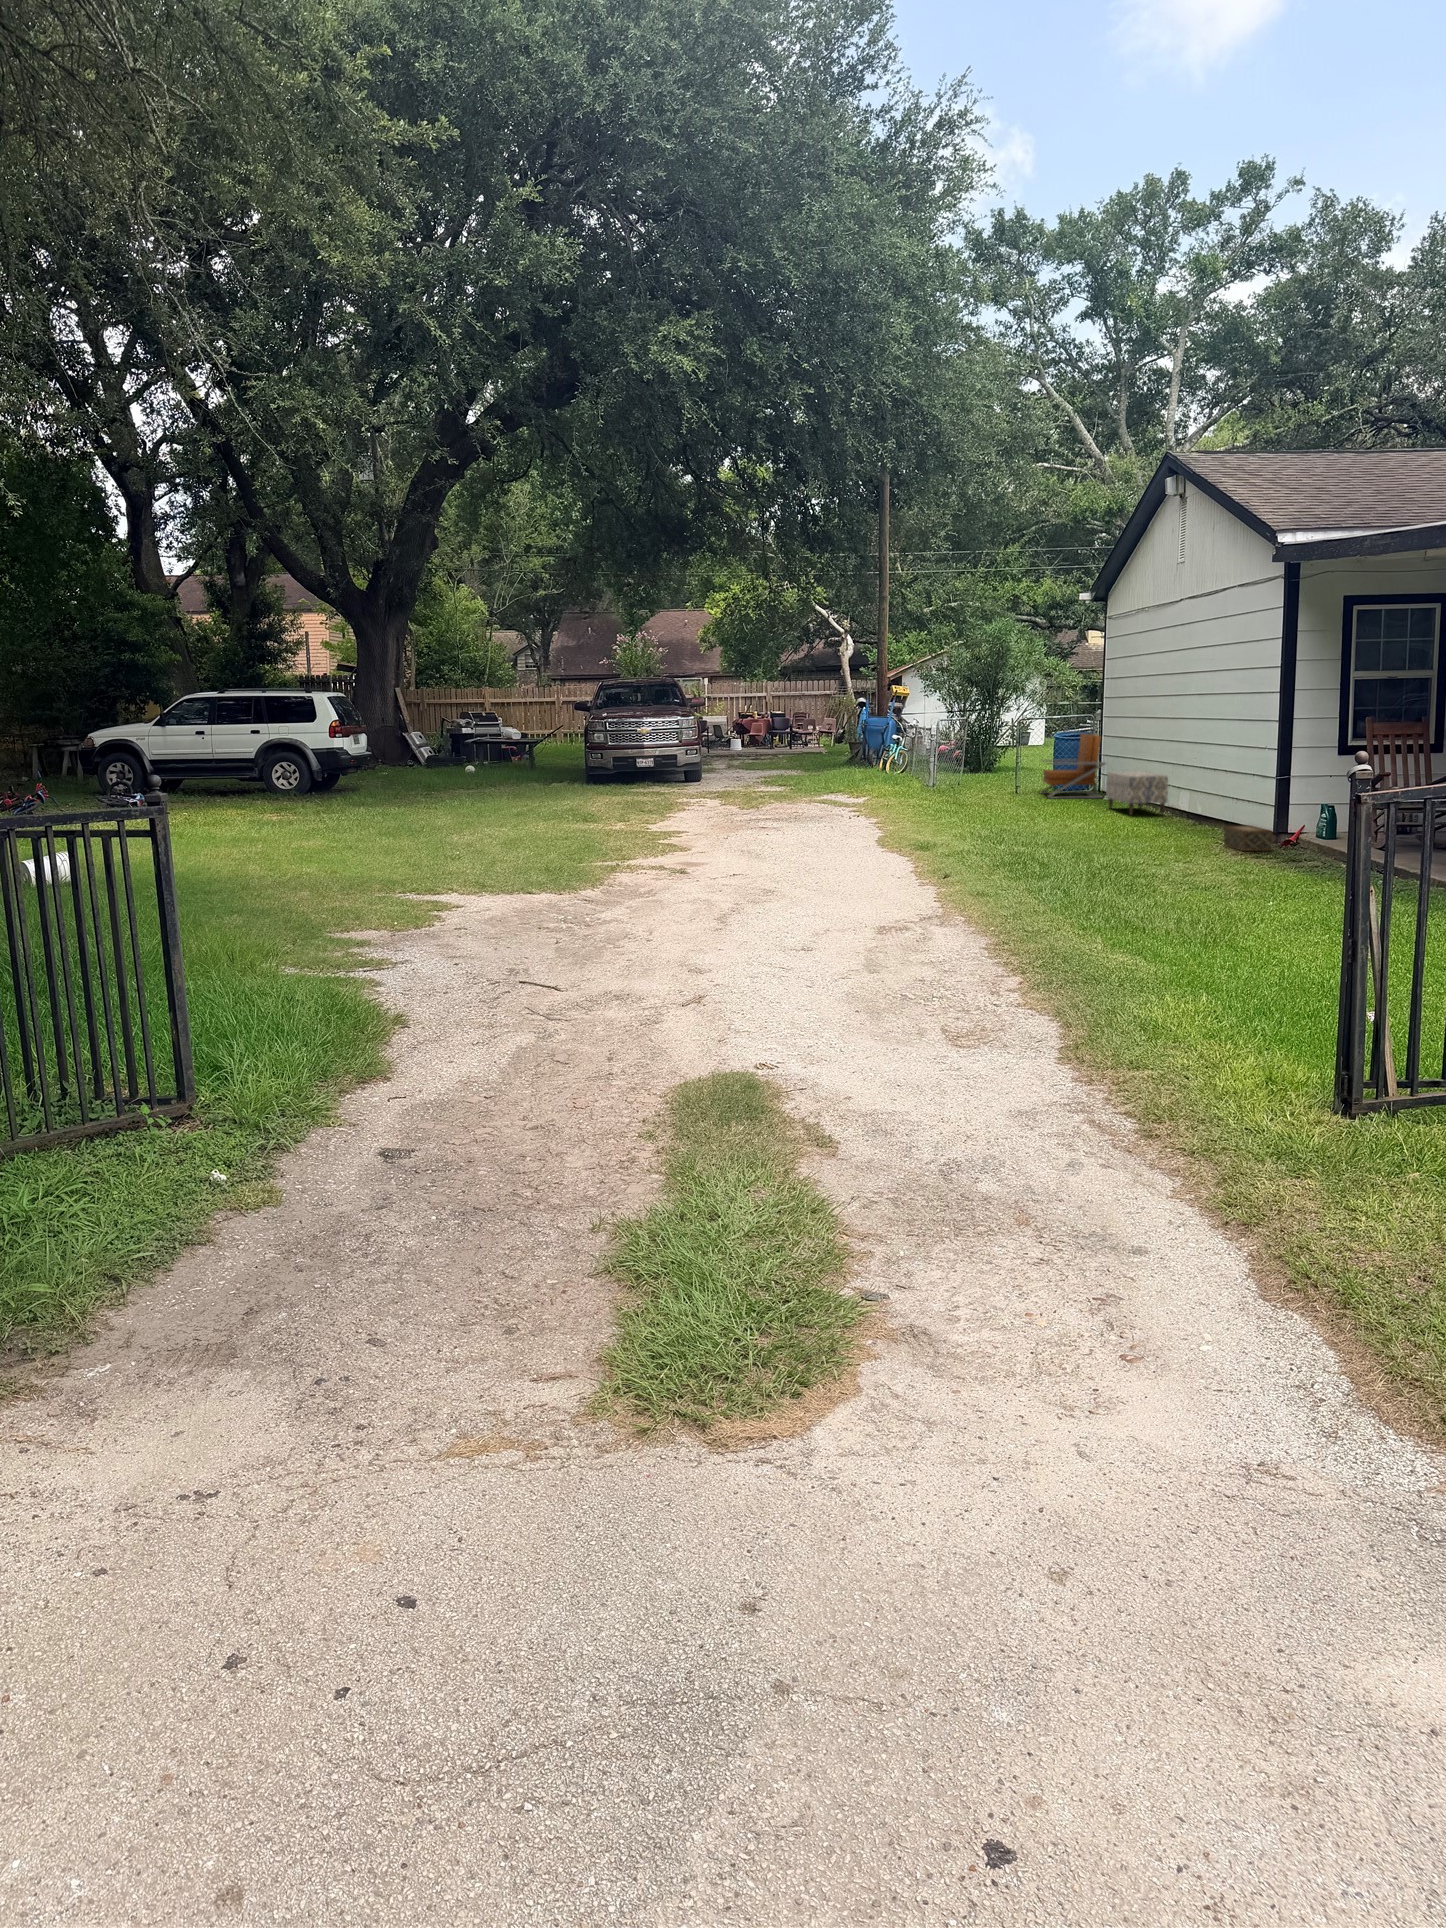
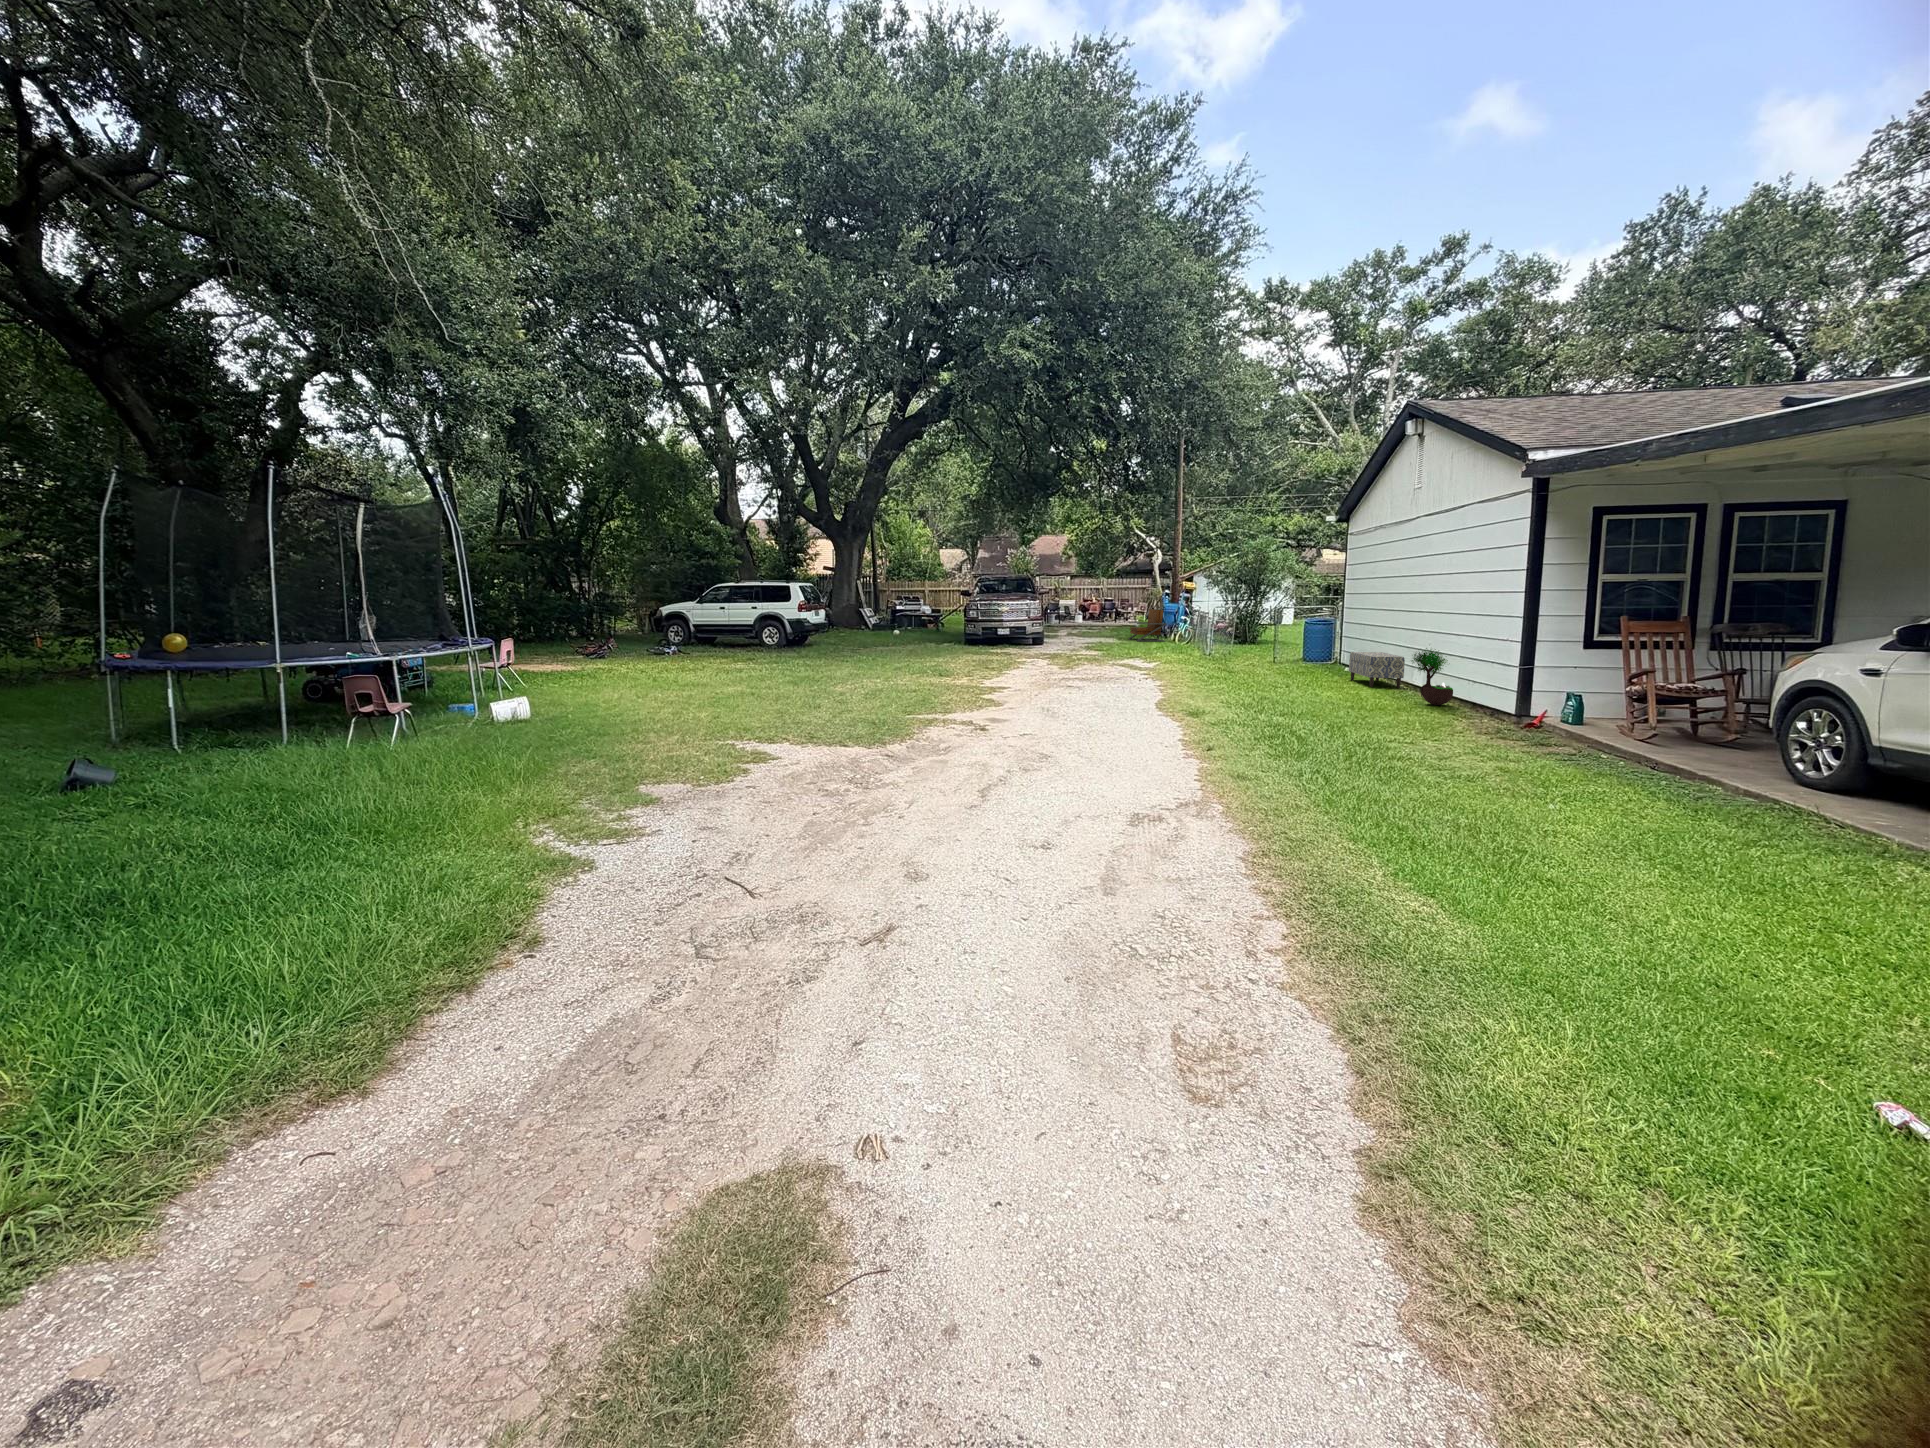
lounge chair: present [1040,734,1106,799] -> present [1128,609,1166,641]
potted tree: none [1168,758,1217,832] -> present [1412,648,1453,705]
woven basket: present [1224,825,1273,851] -> none [1465,703,1516,727]

